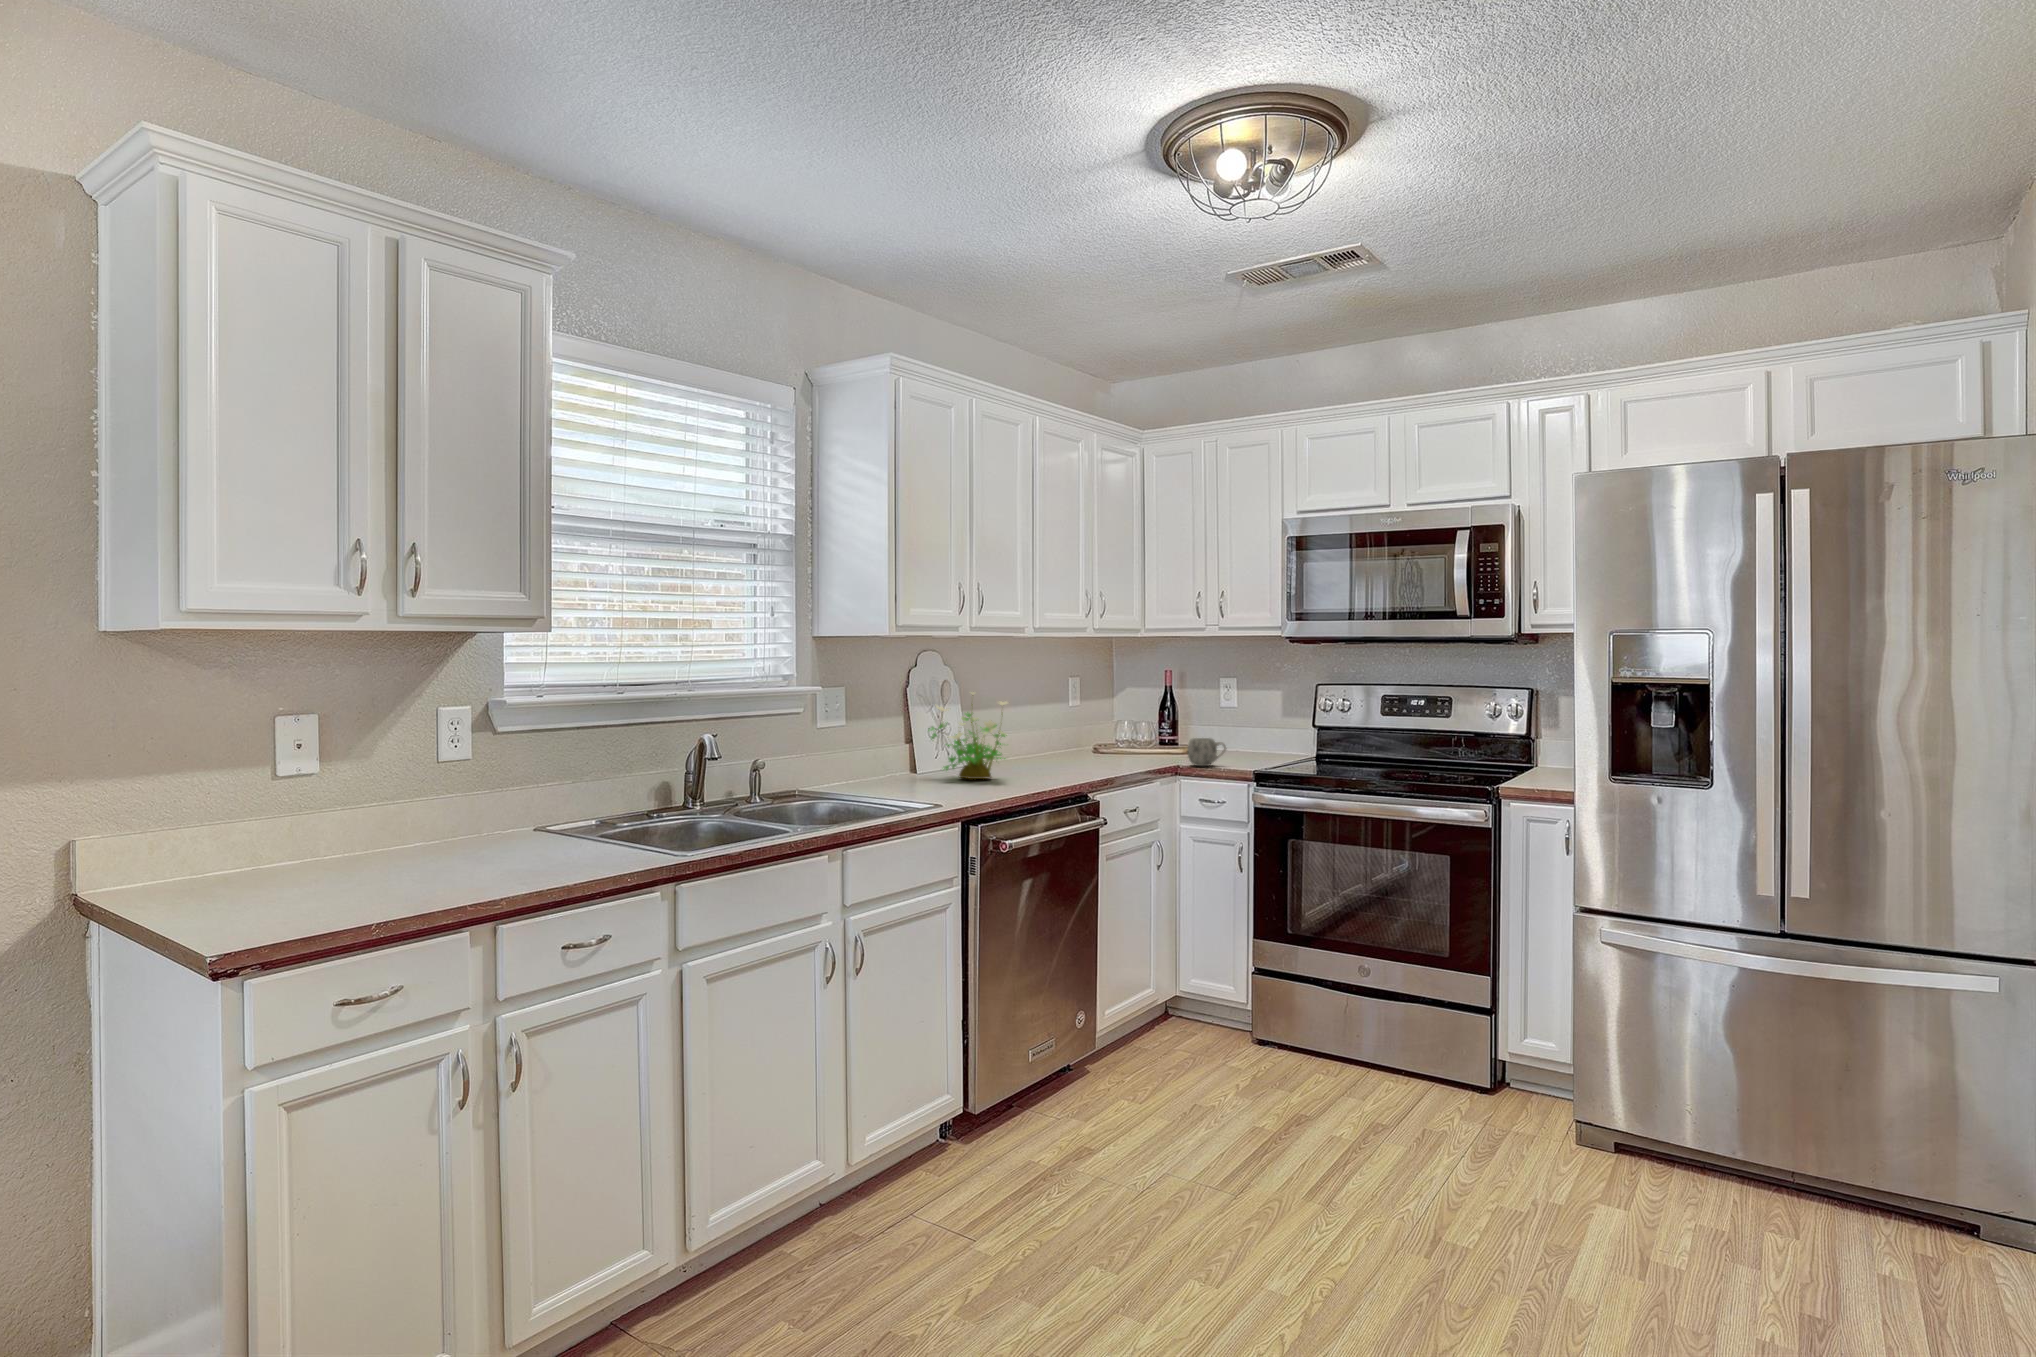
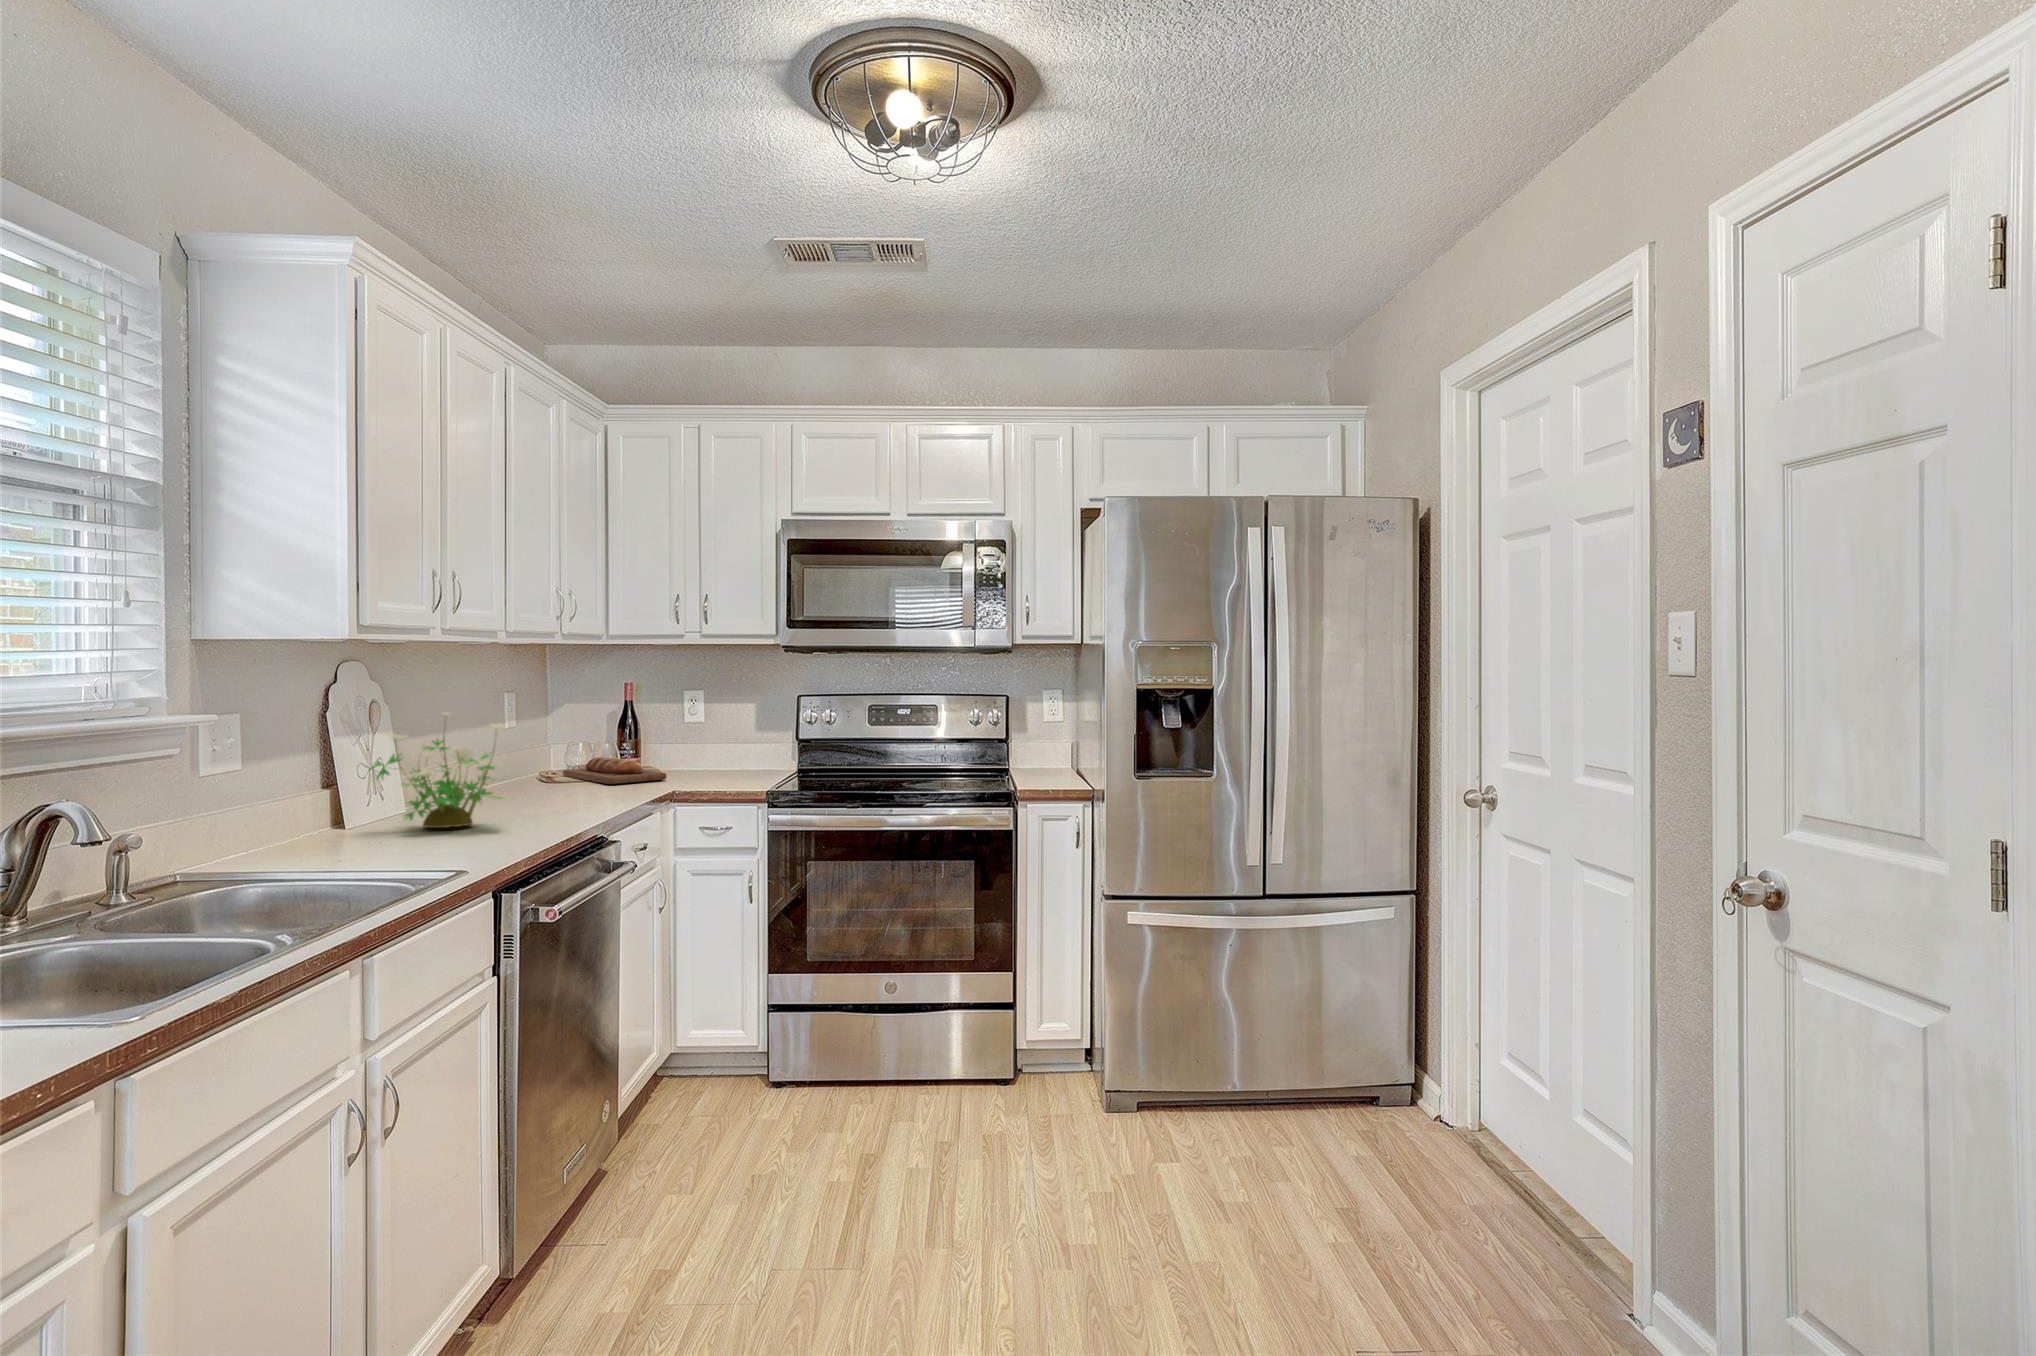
bread loaf: none [1108,735,1180,757] -> present [563,757,666,784]
mug: present [1188,738,1226,766] -> none [691,757,735,789]

